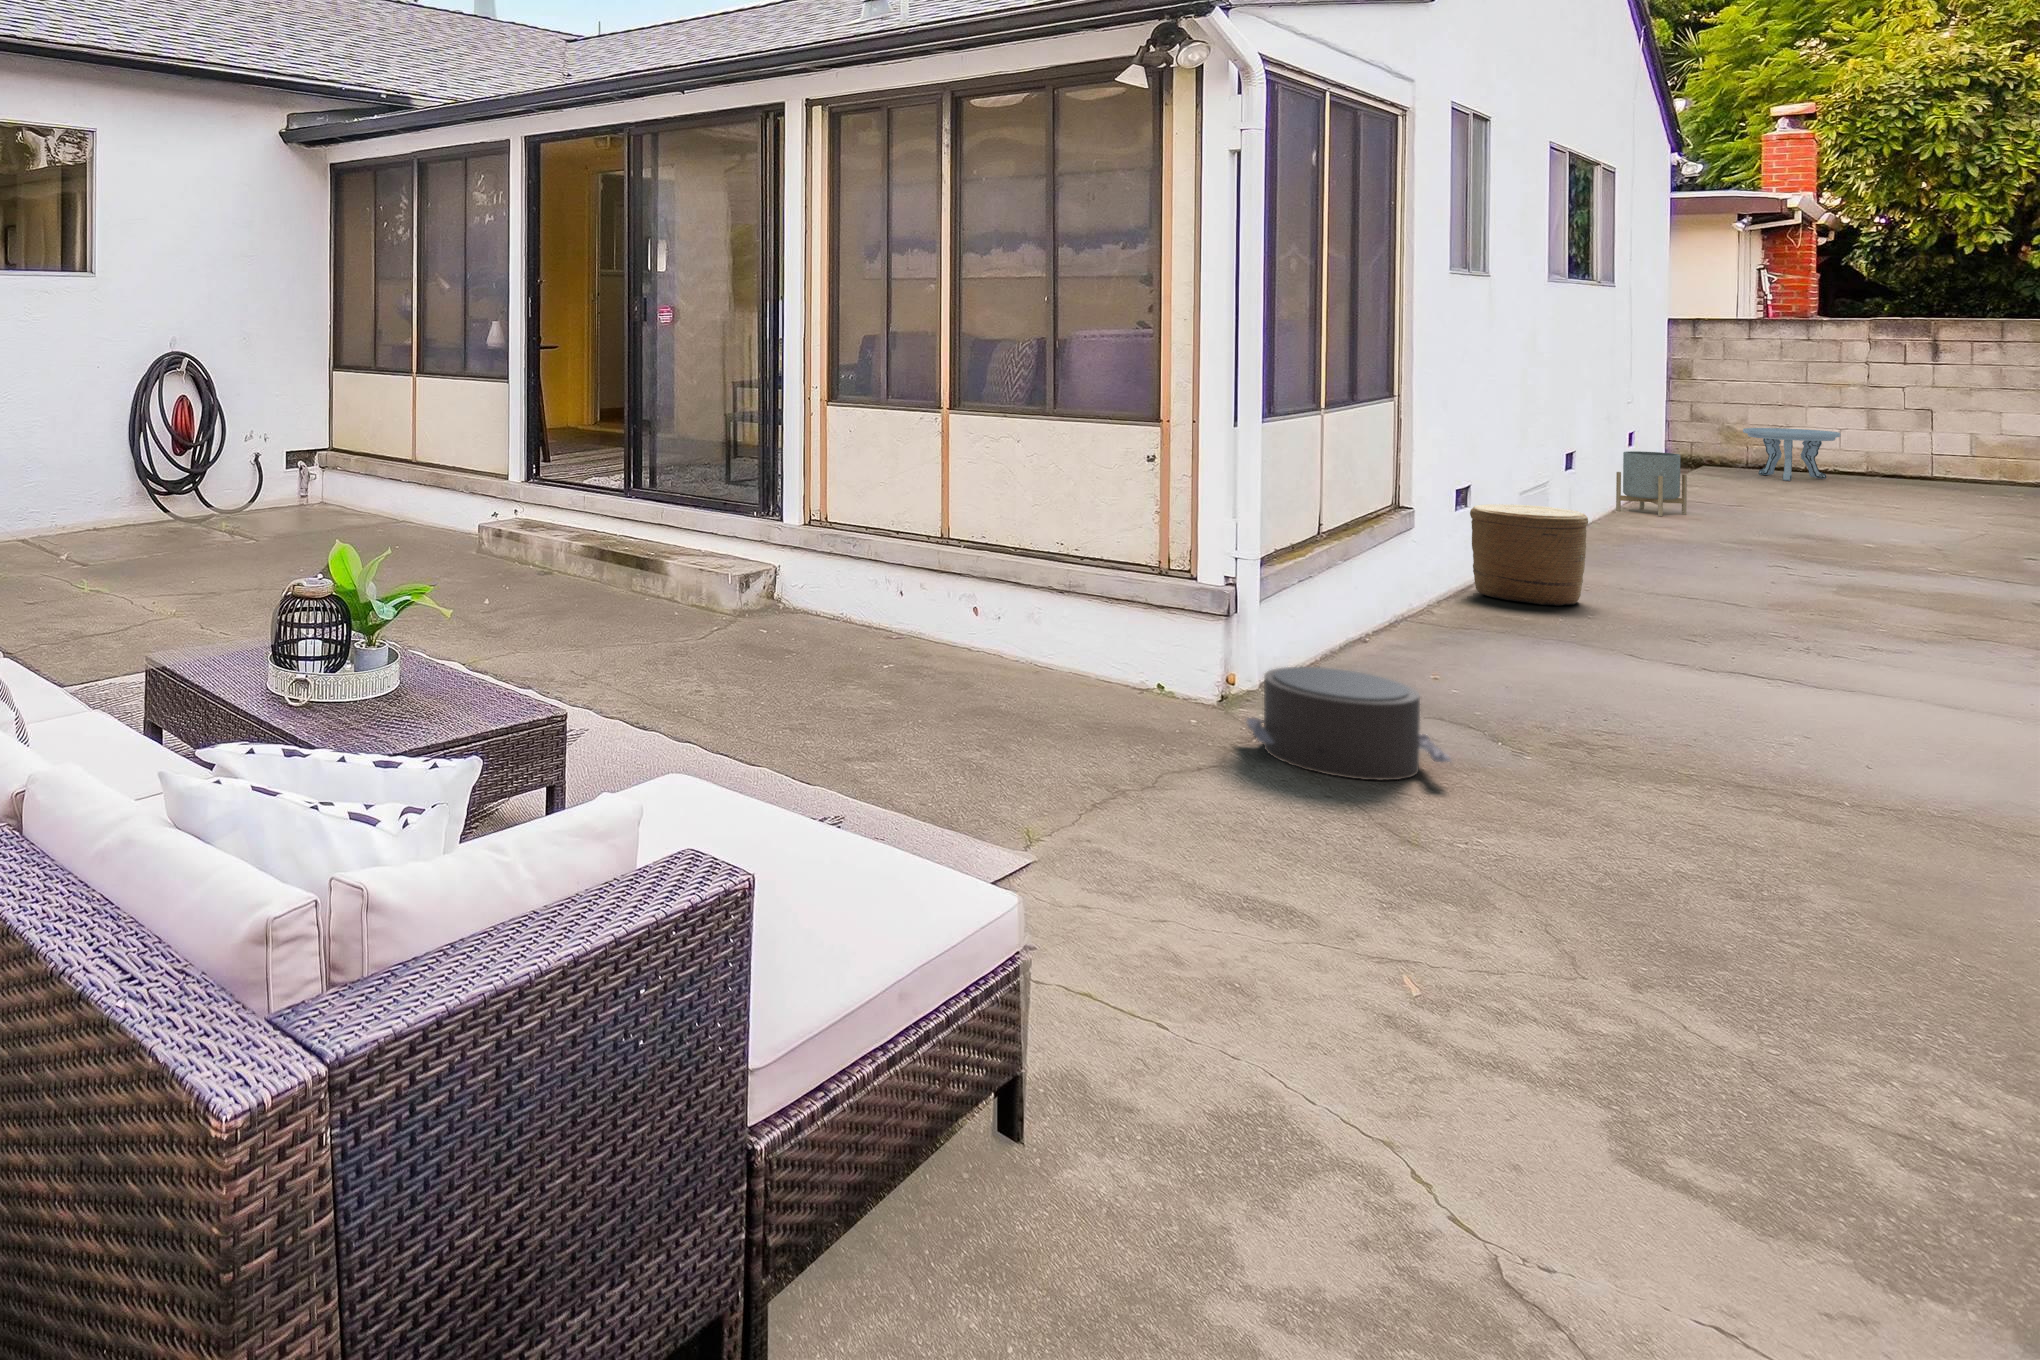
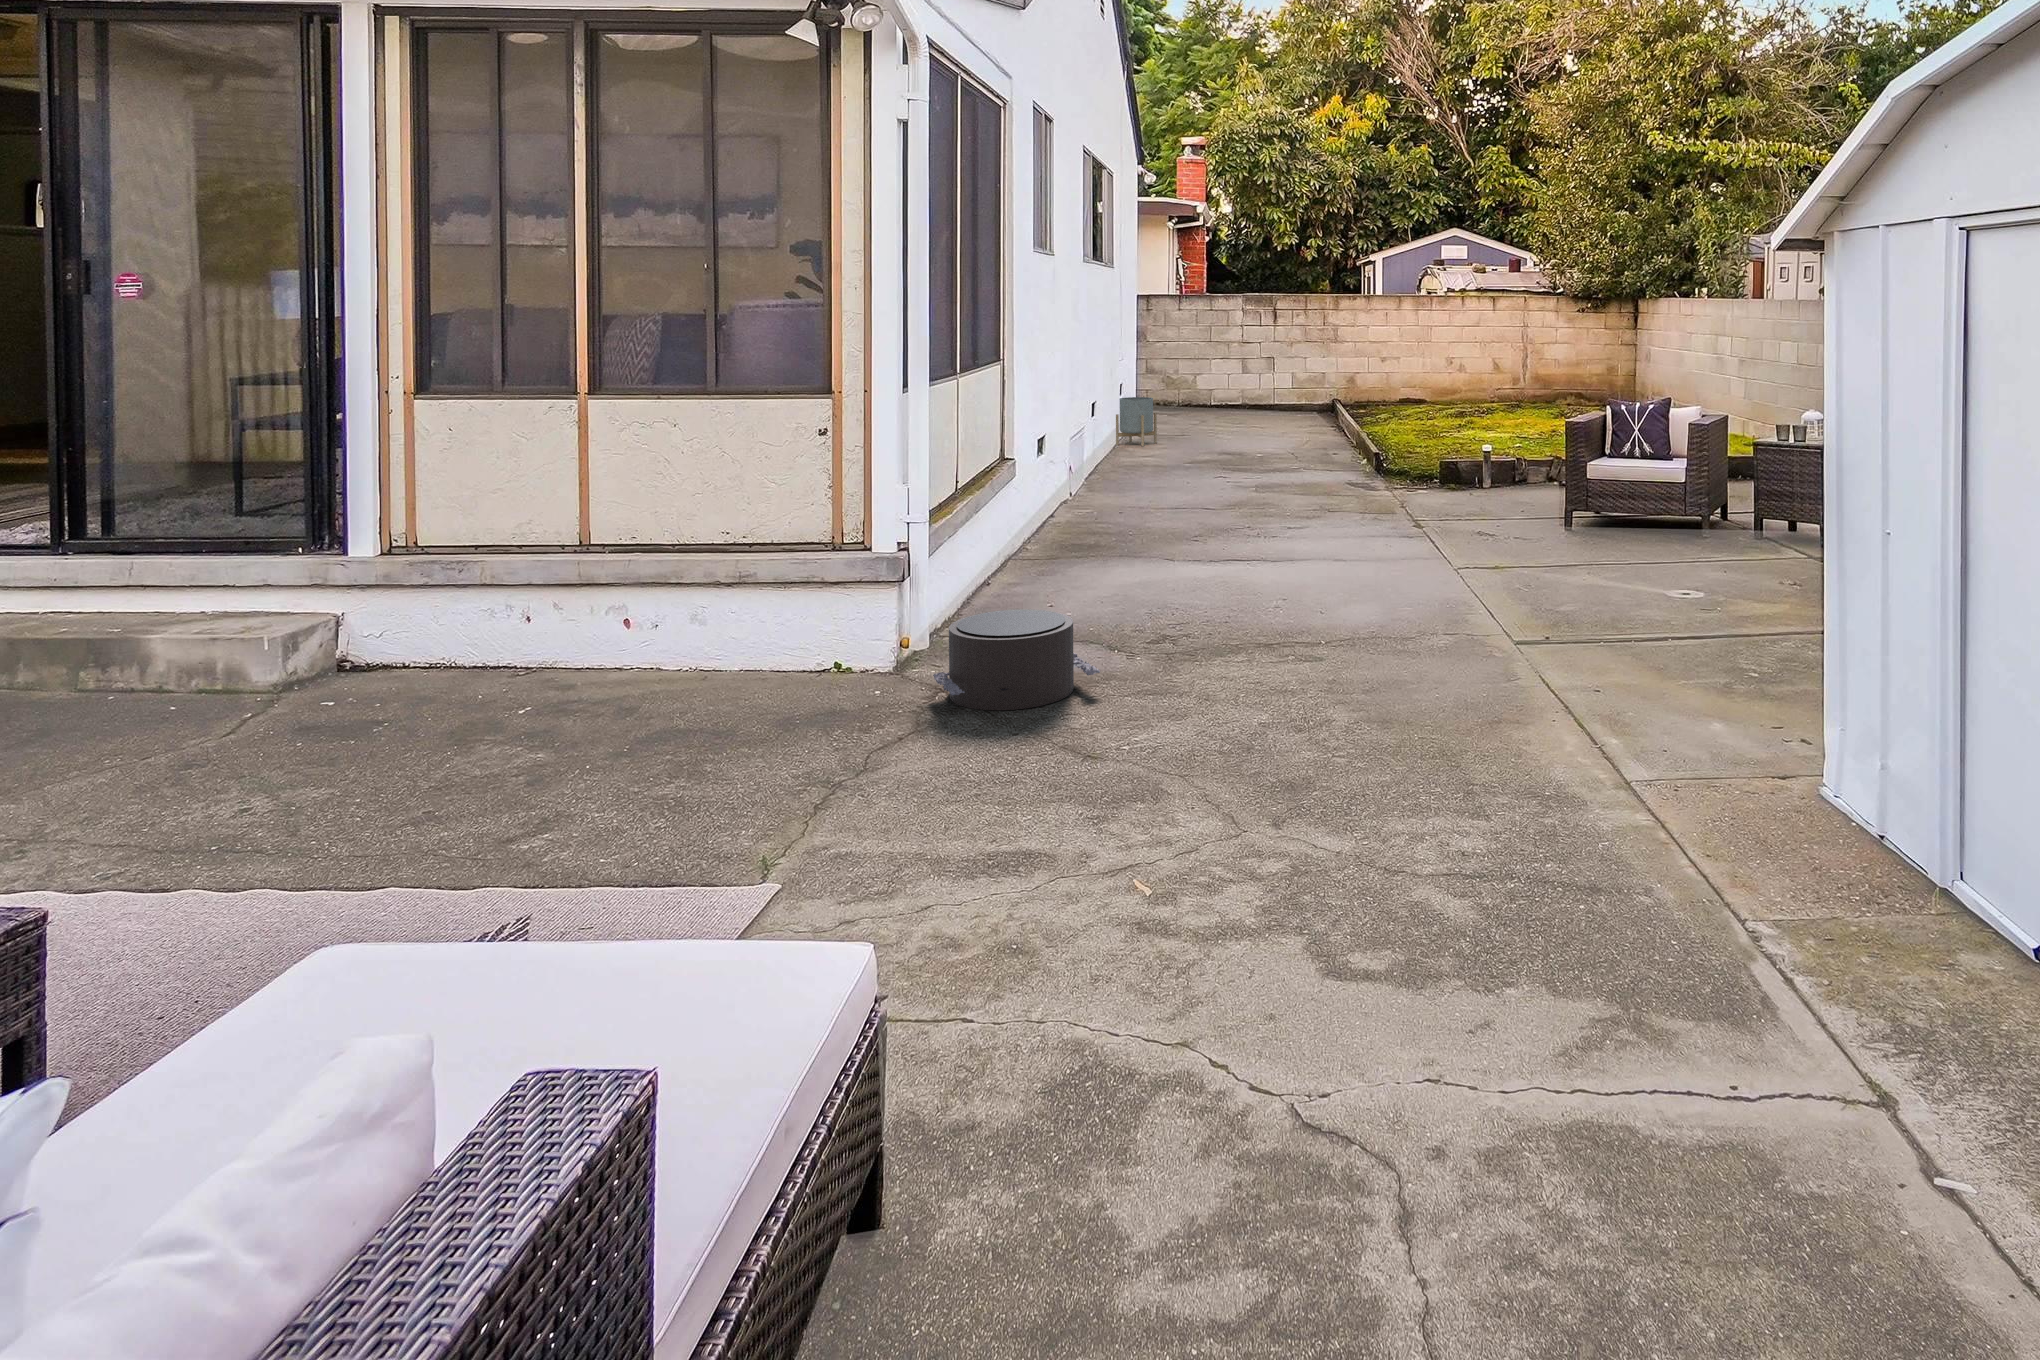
side table: present [1743,428,1841,481] -> none [1175,375,1226,413]
woven basket: present [1470,504,1588,606] -> none [1049,446,1127,526]

